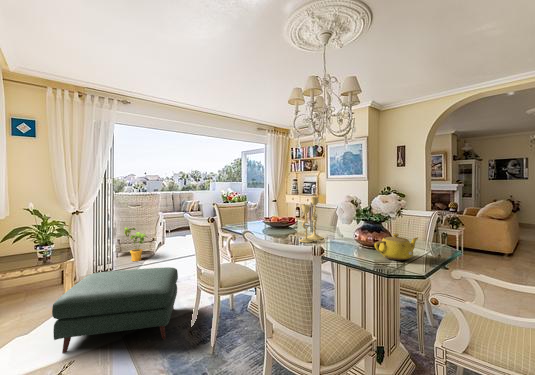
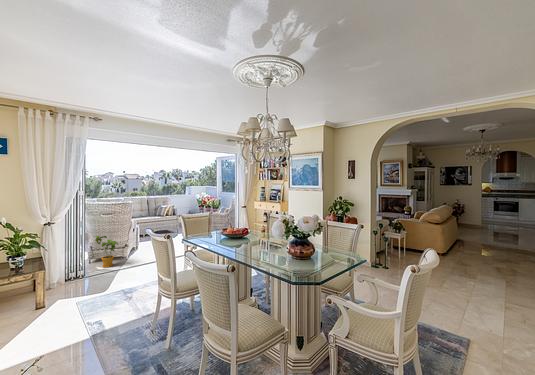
candlestick: present [299,197,323,243] -> none [245,214,267,254]
teapot: present [375,233,418,260] -> none [296,248,331,269]
ottoman: present [52,267,178,353] -> none [28,275,144,353]

